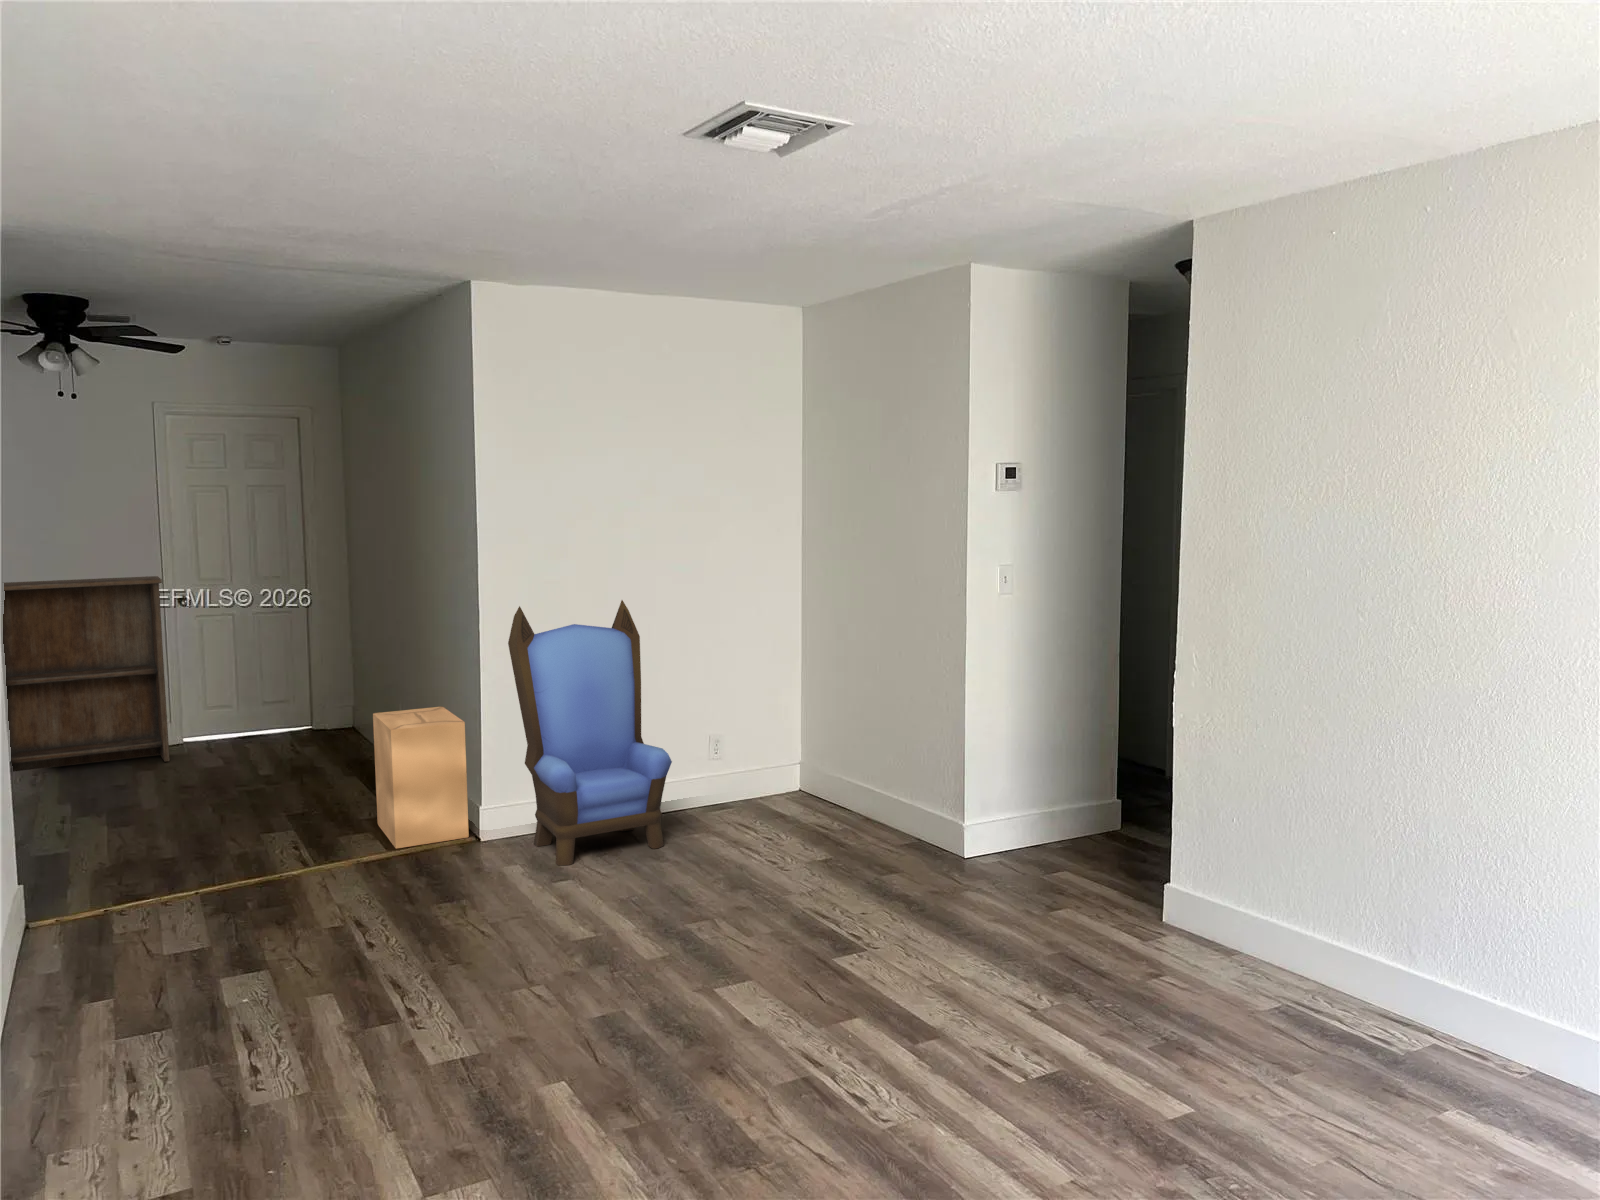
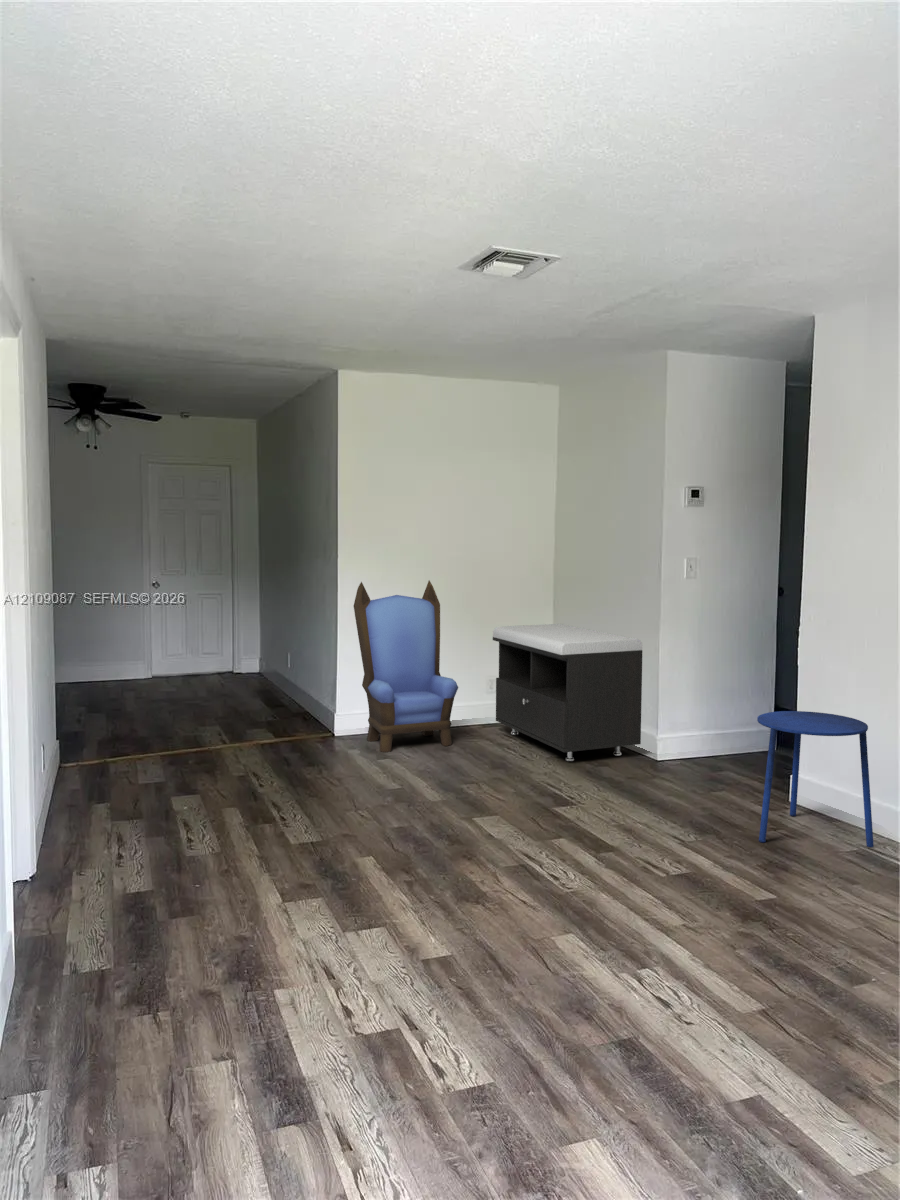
bookshelf: present [3,576,170,772] -> none [35,567,141,693]
storage bench: none [718,657,940,866] -> present [493,624,642,761]
cardboard box: present [373,707,469,849] -> none [267,650,325,738]
side table: none [1131,799,1299,1002] -> present [757,711,874,847]

